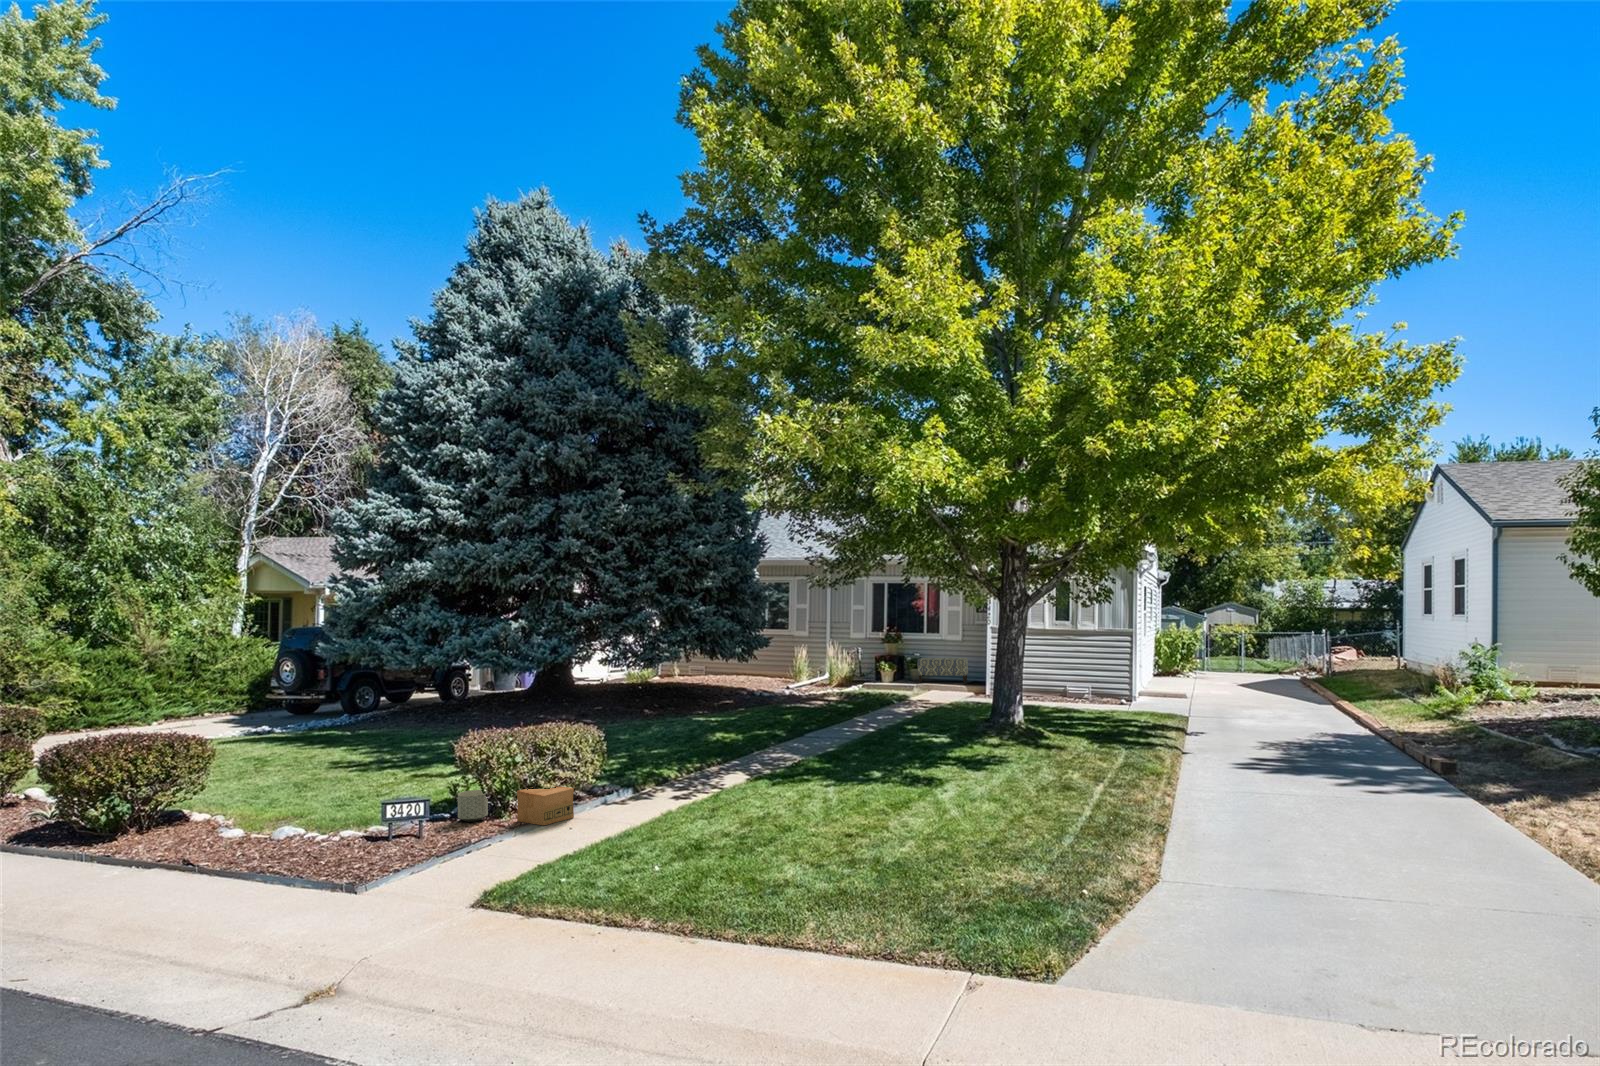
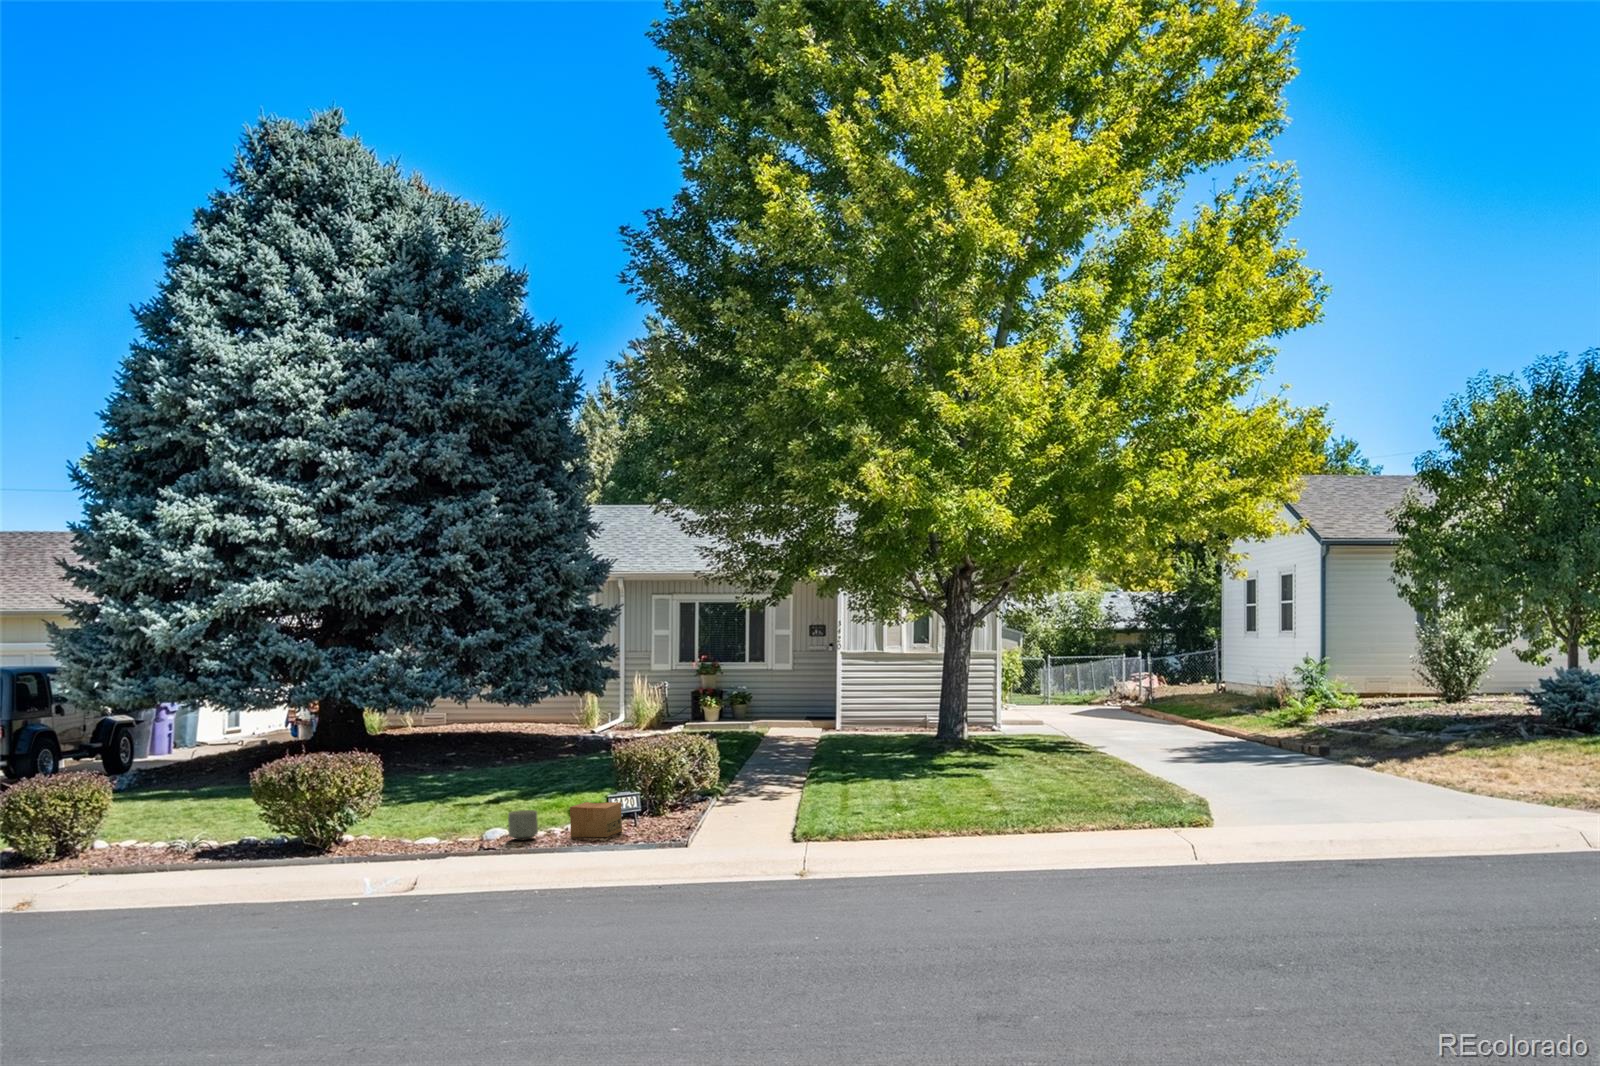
bench: present [917,658,968,683] -> none [744,690,801,720]

